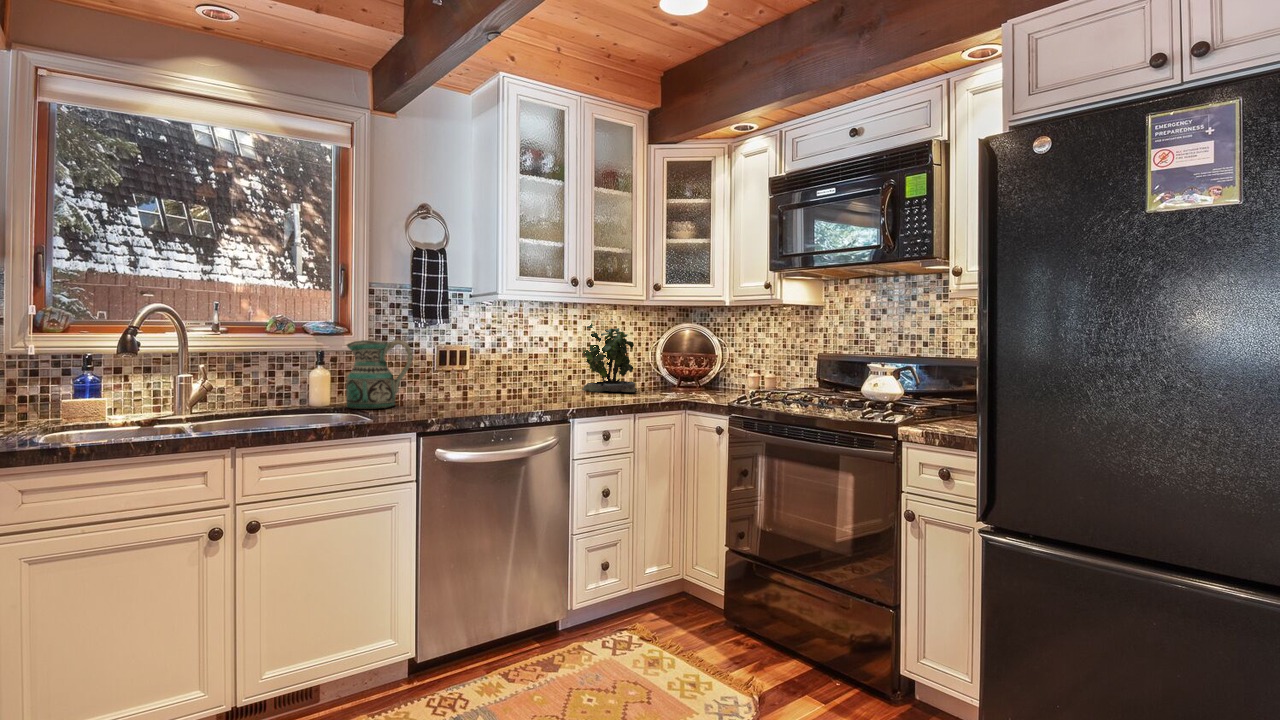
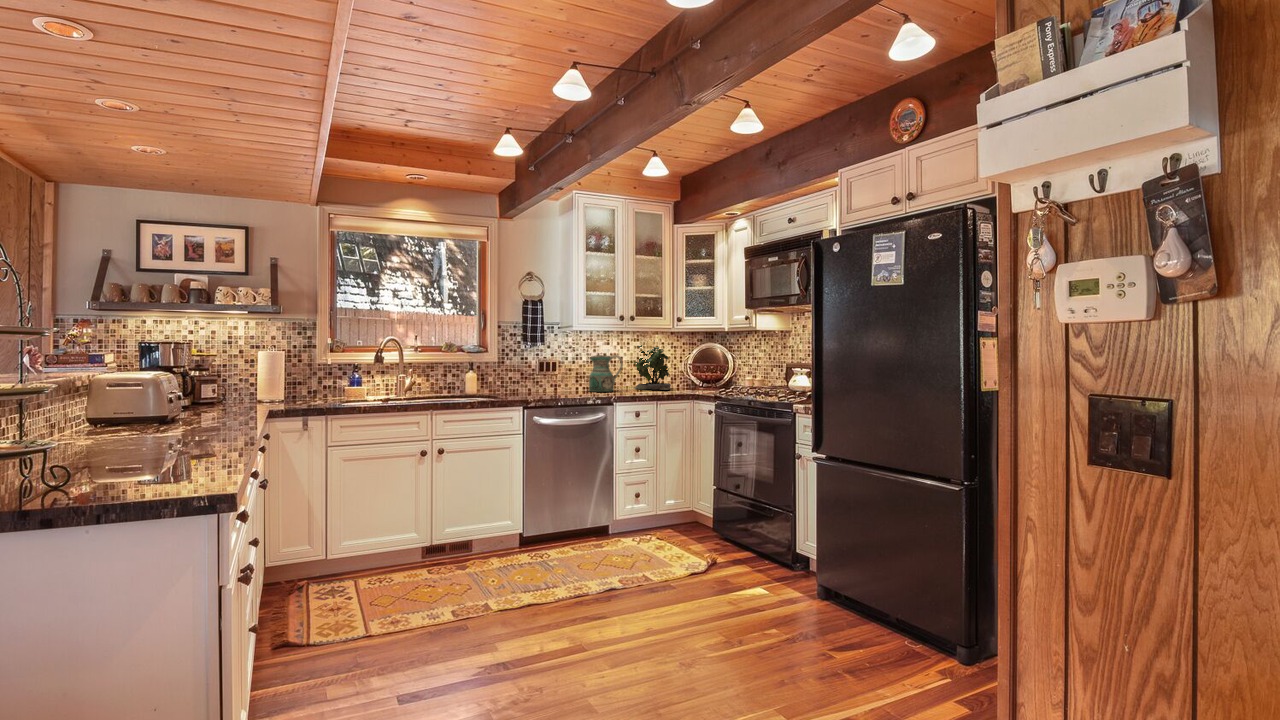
ceramic pitcher: present [346,340,413,409] -> present [589,355,623,392]

